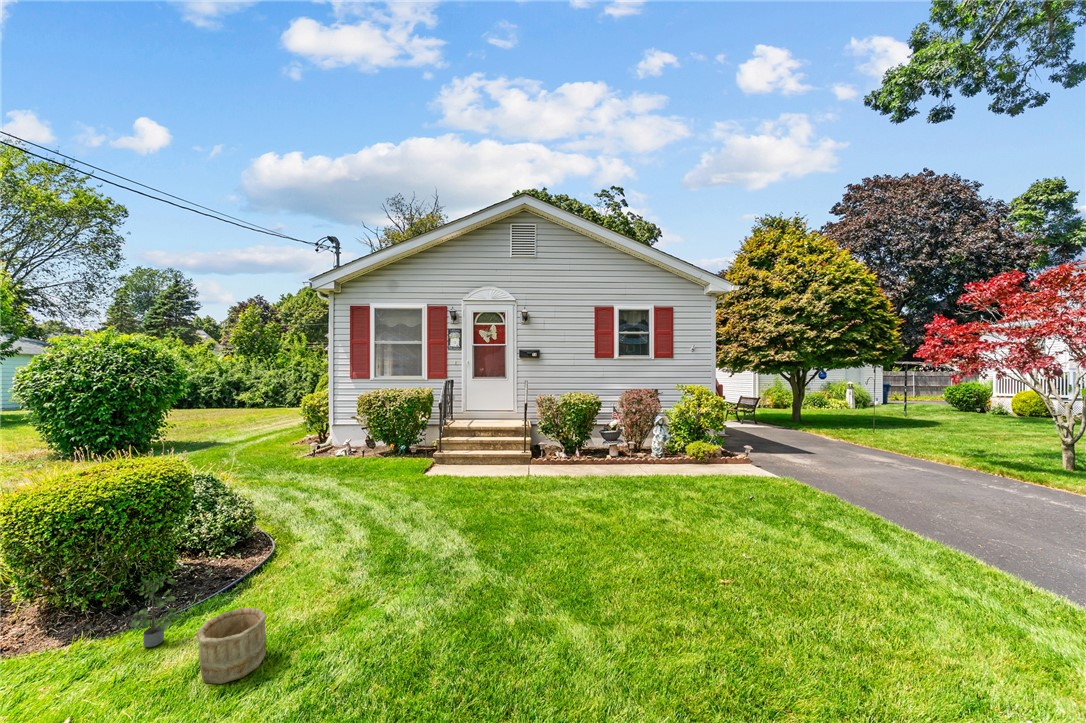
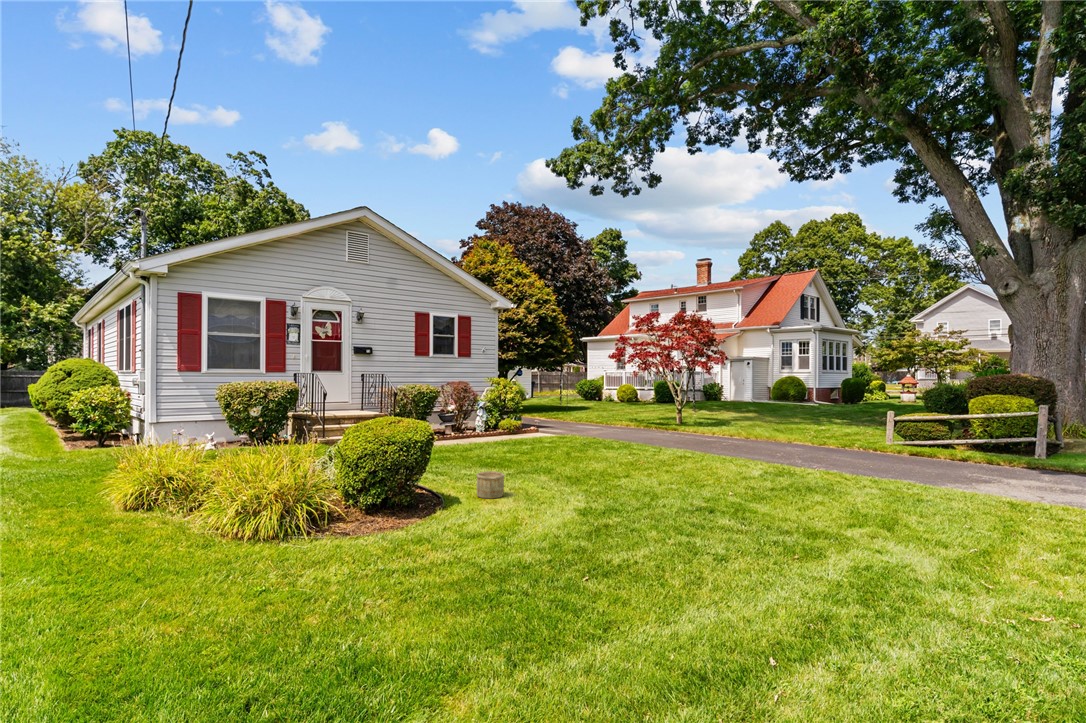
potted plant: present [131,576,183,647] -> none [426,461,446,501]

